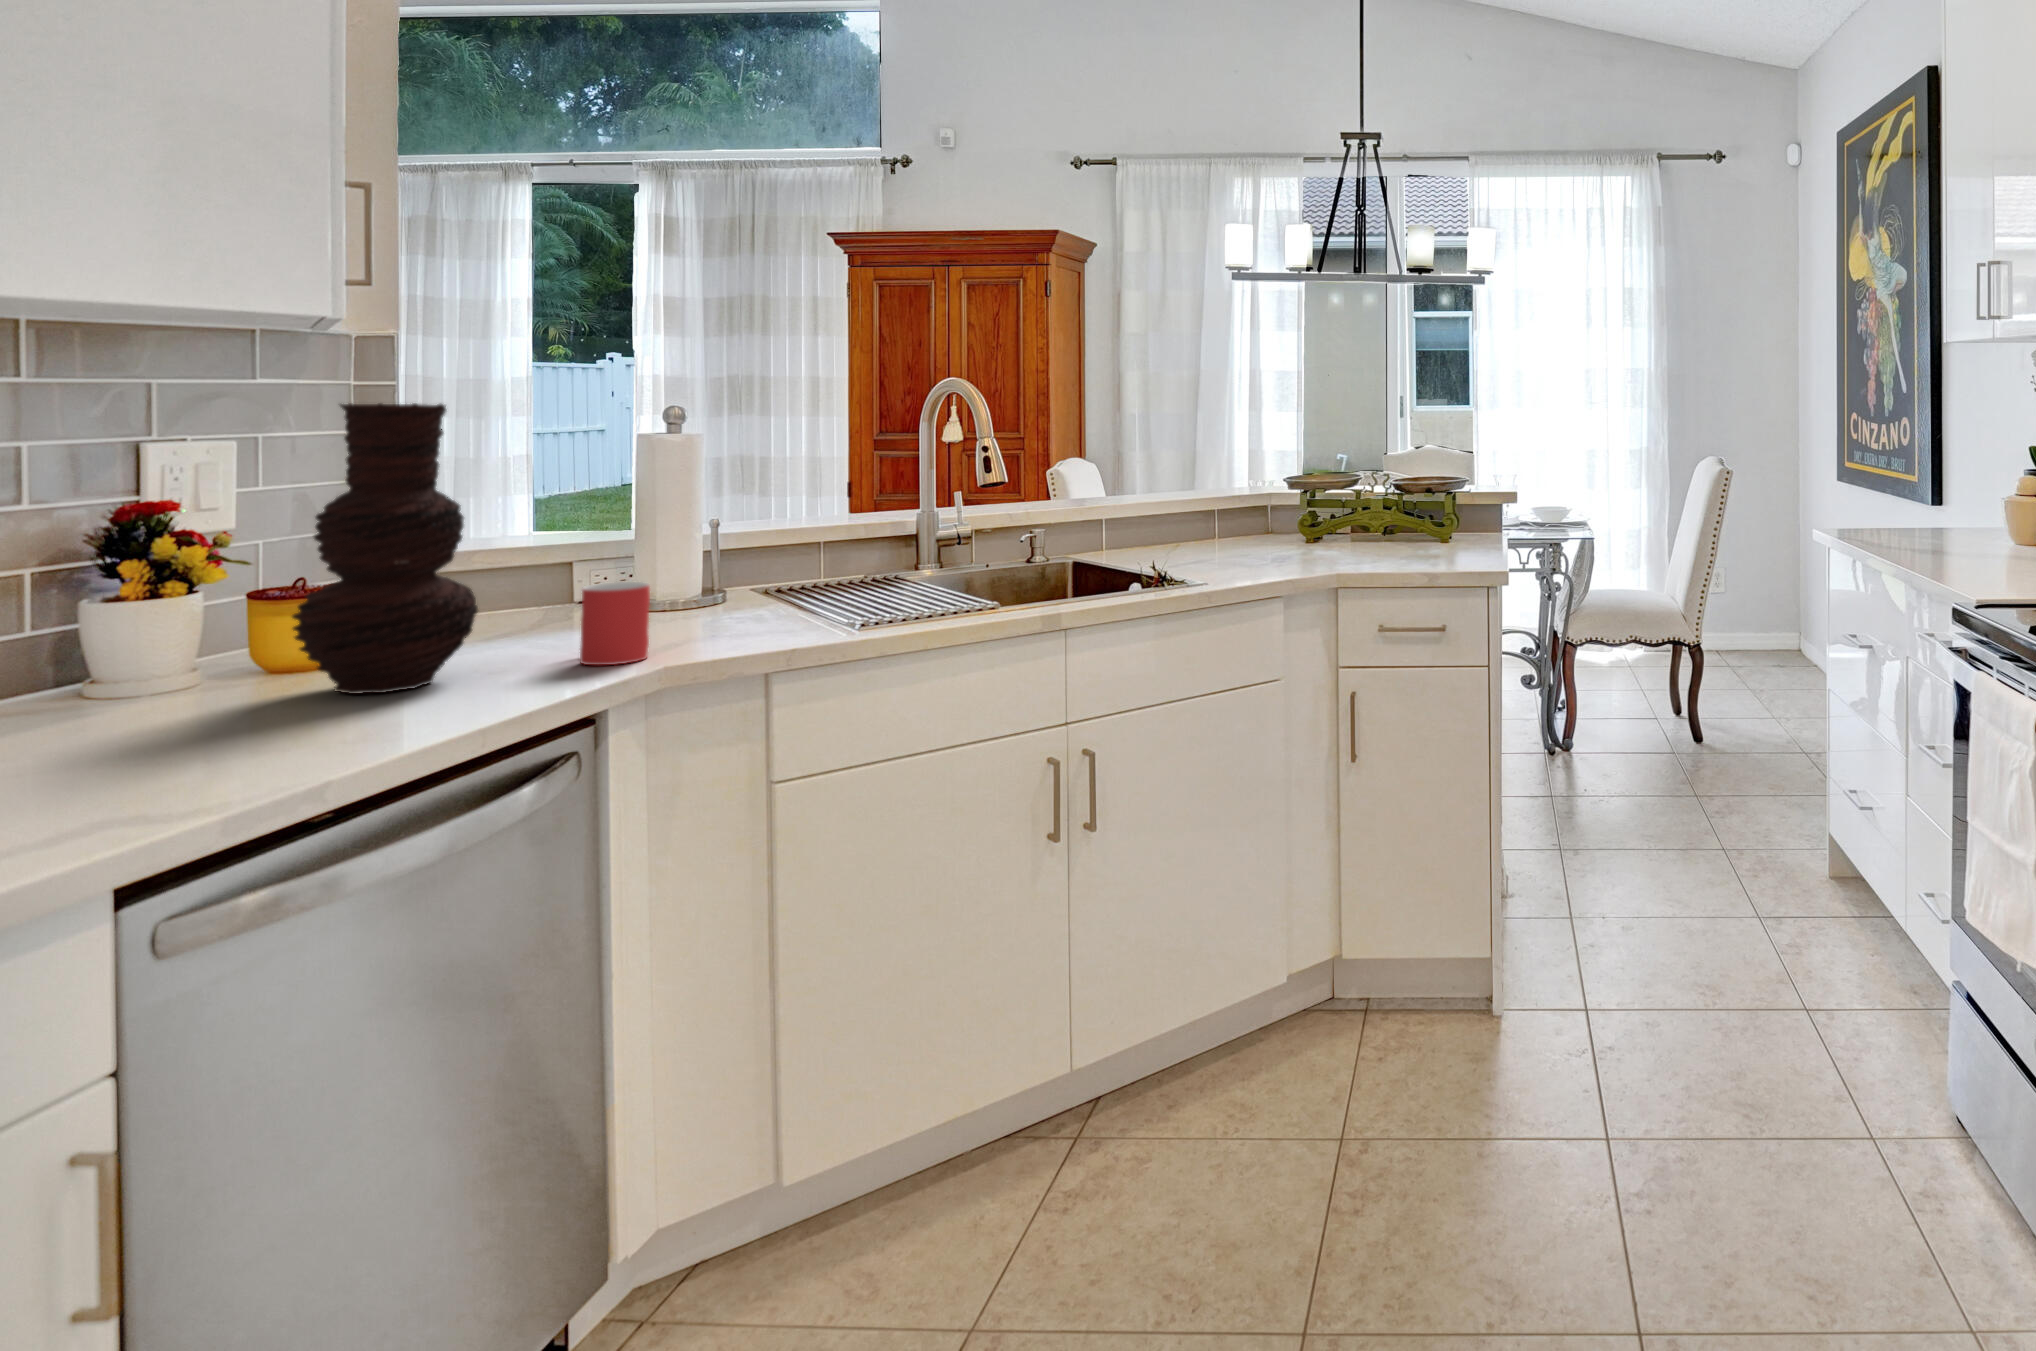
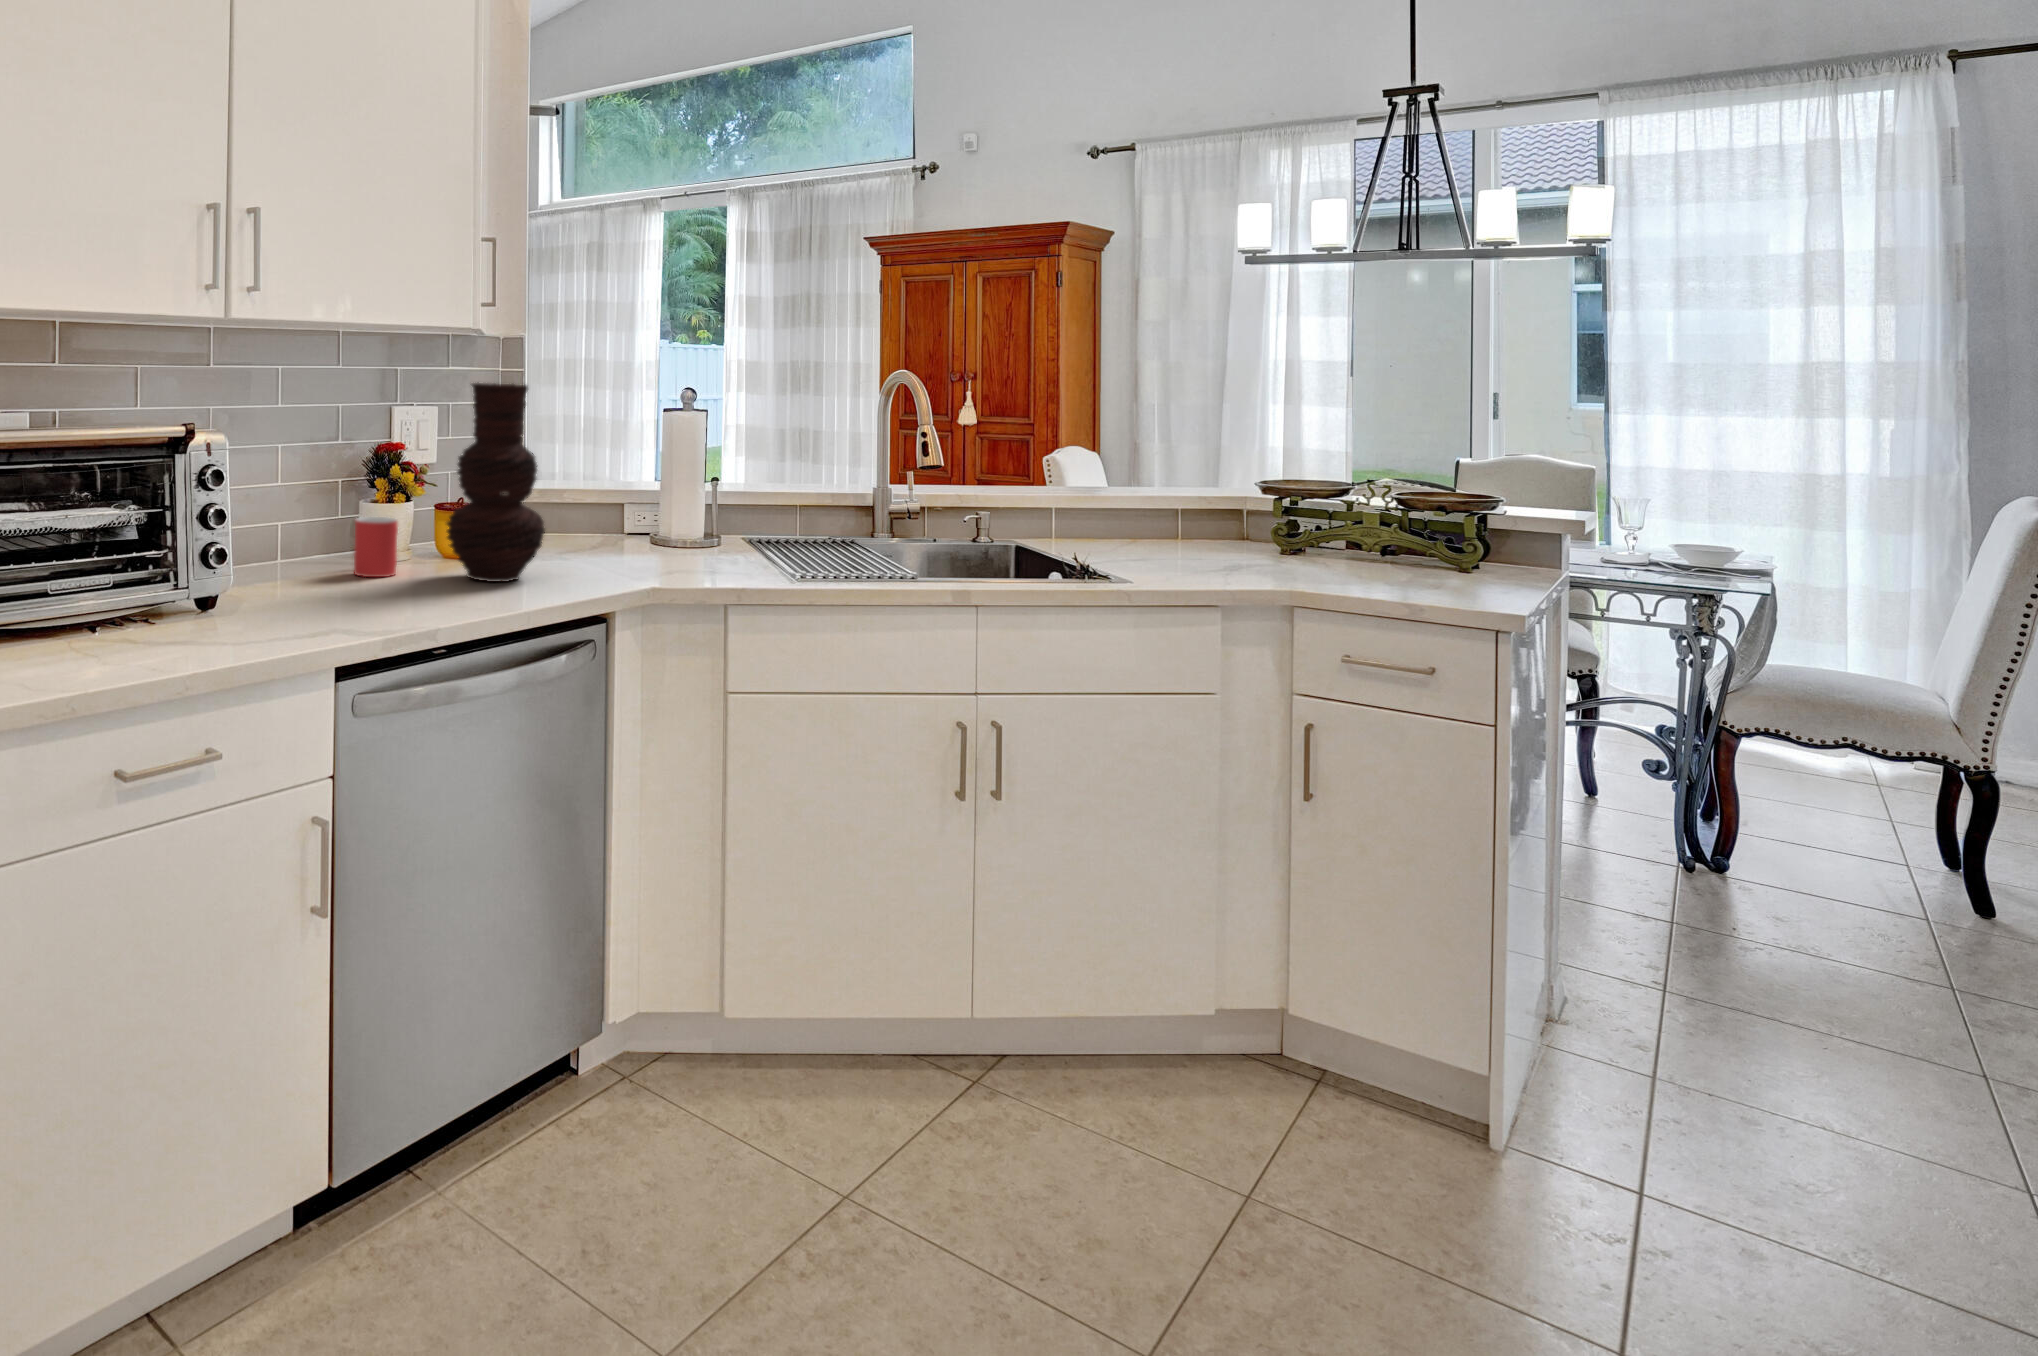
mug: present [580,582,650,665] -> present [354,517,398,577]

